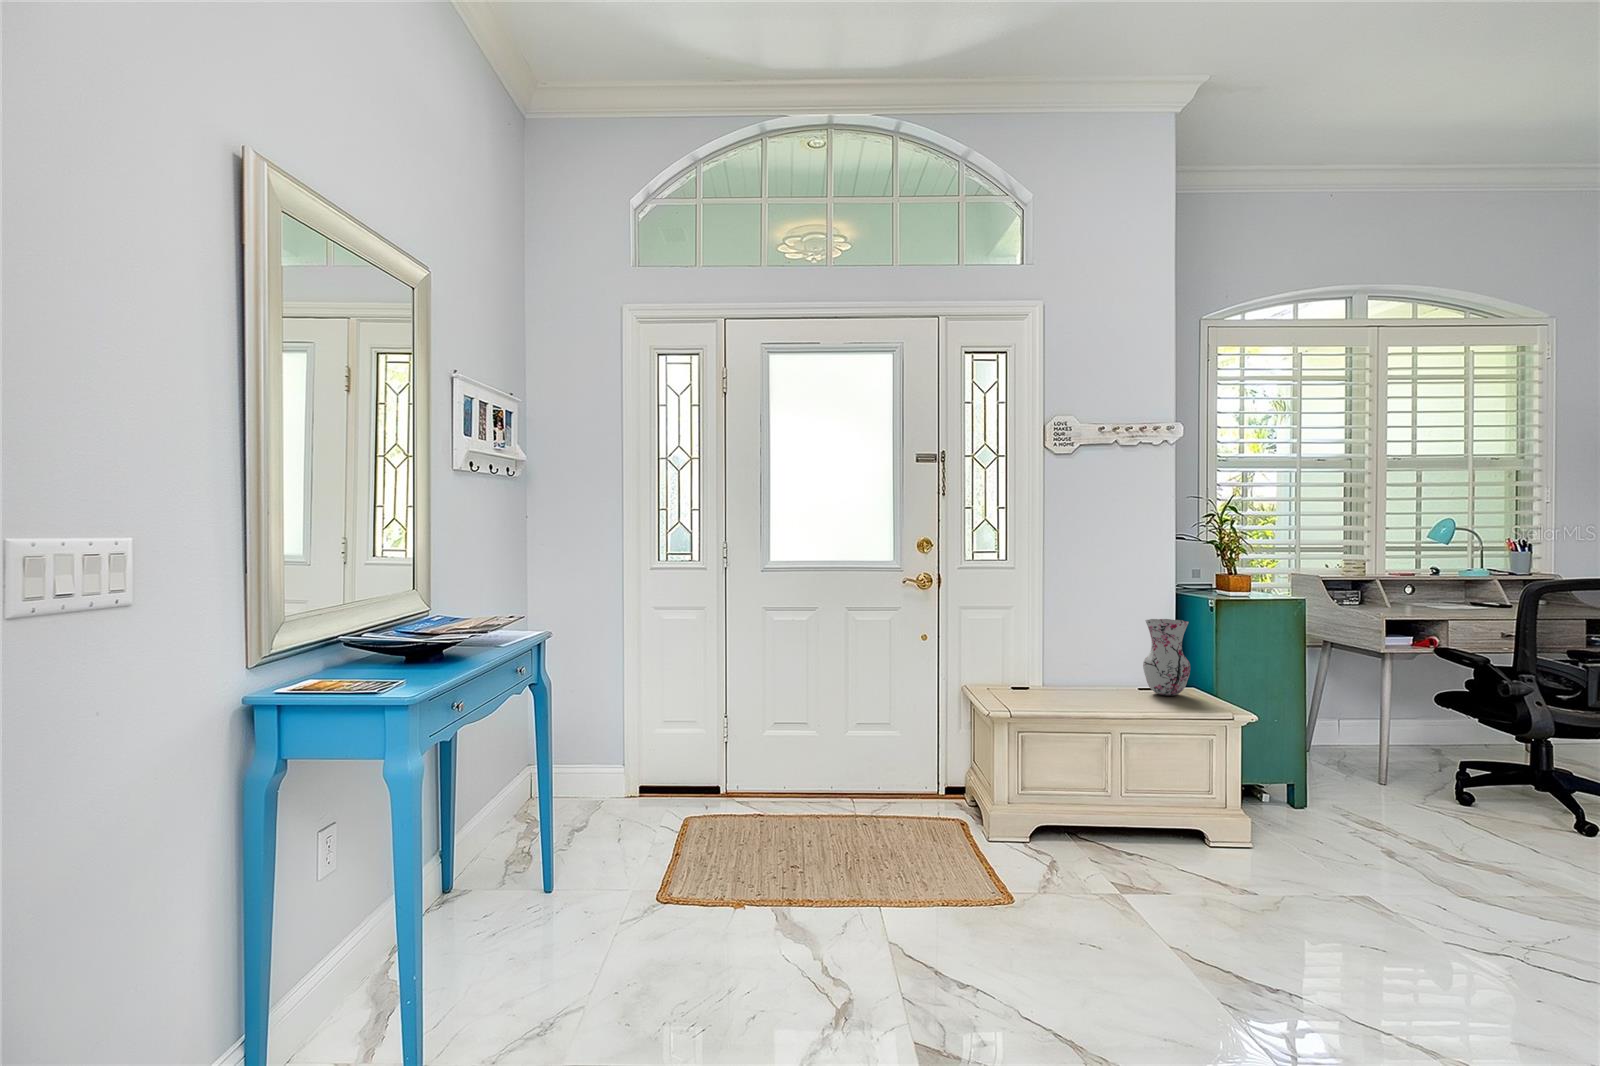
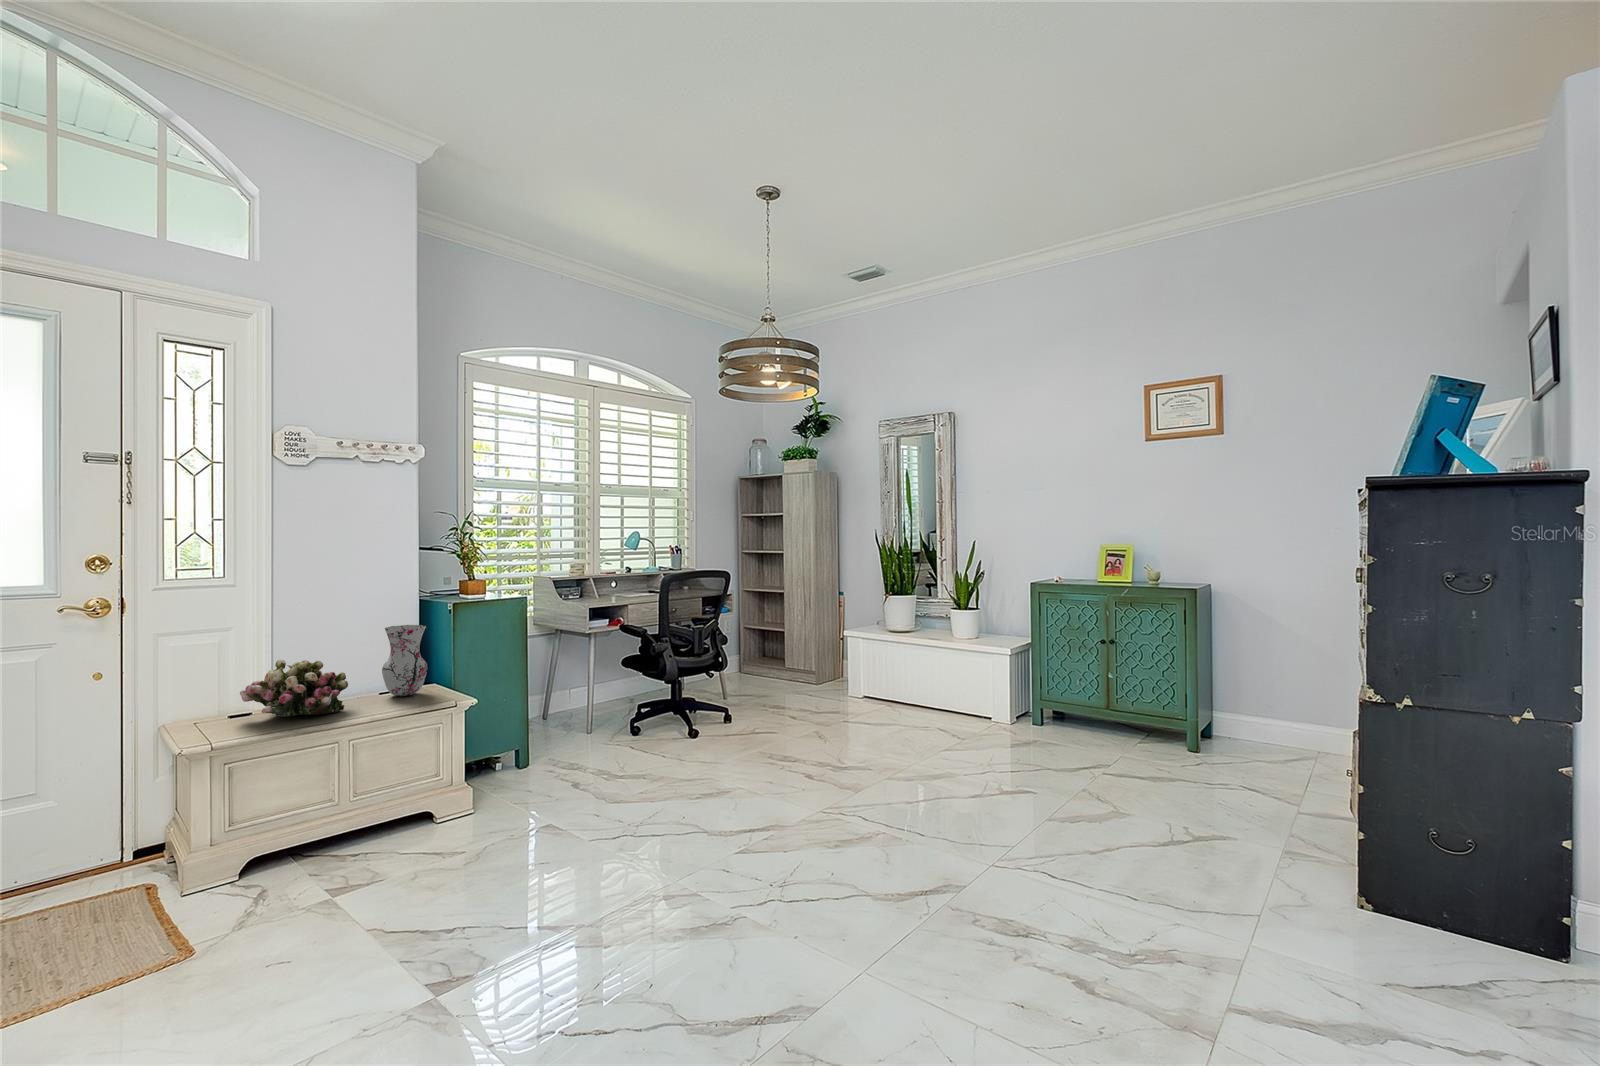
flower arrangement: none [1025,642,1116,701] -> present [240,659,348,717]

